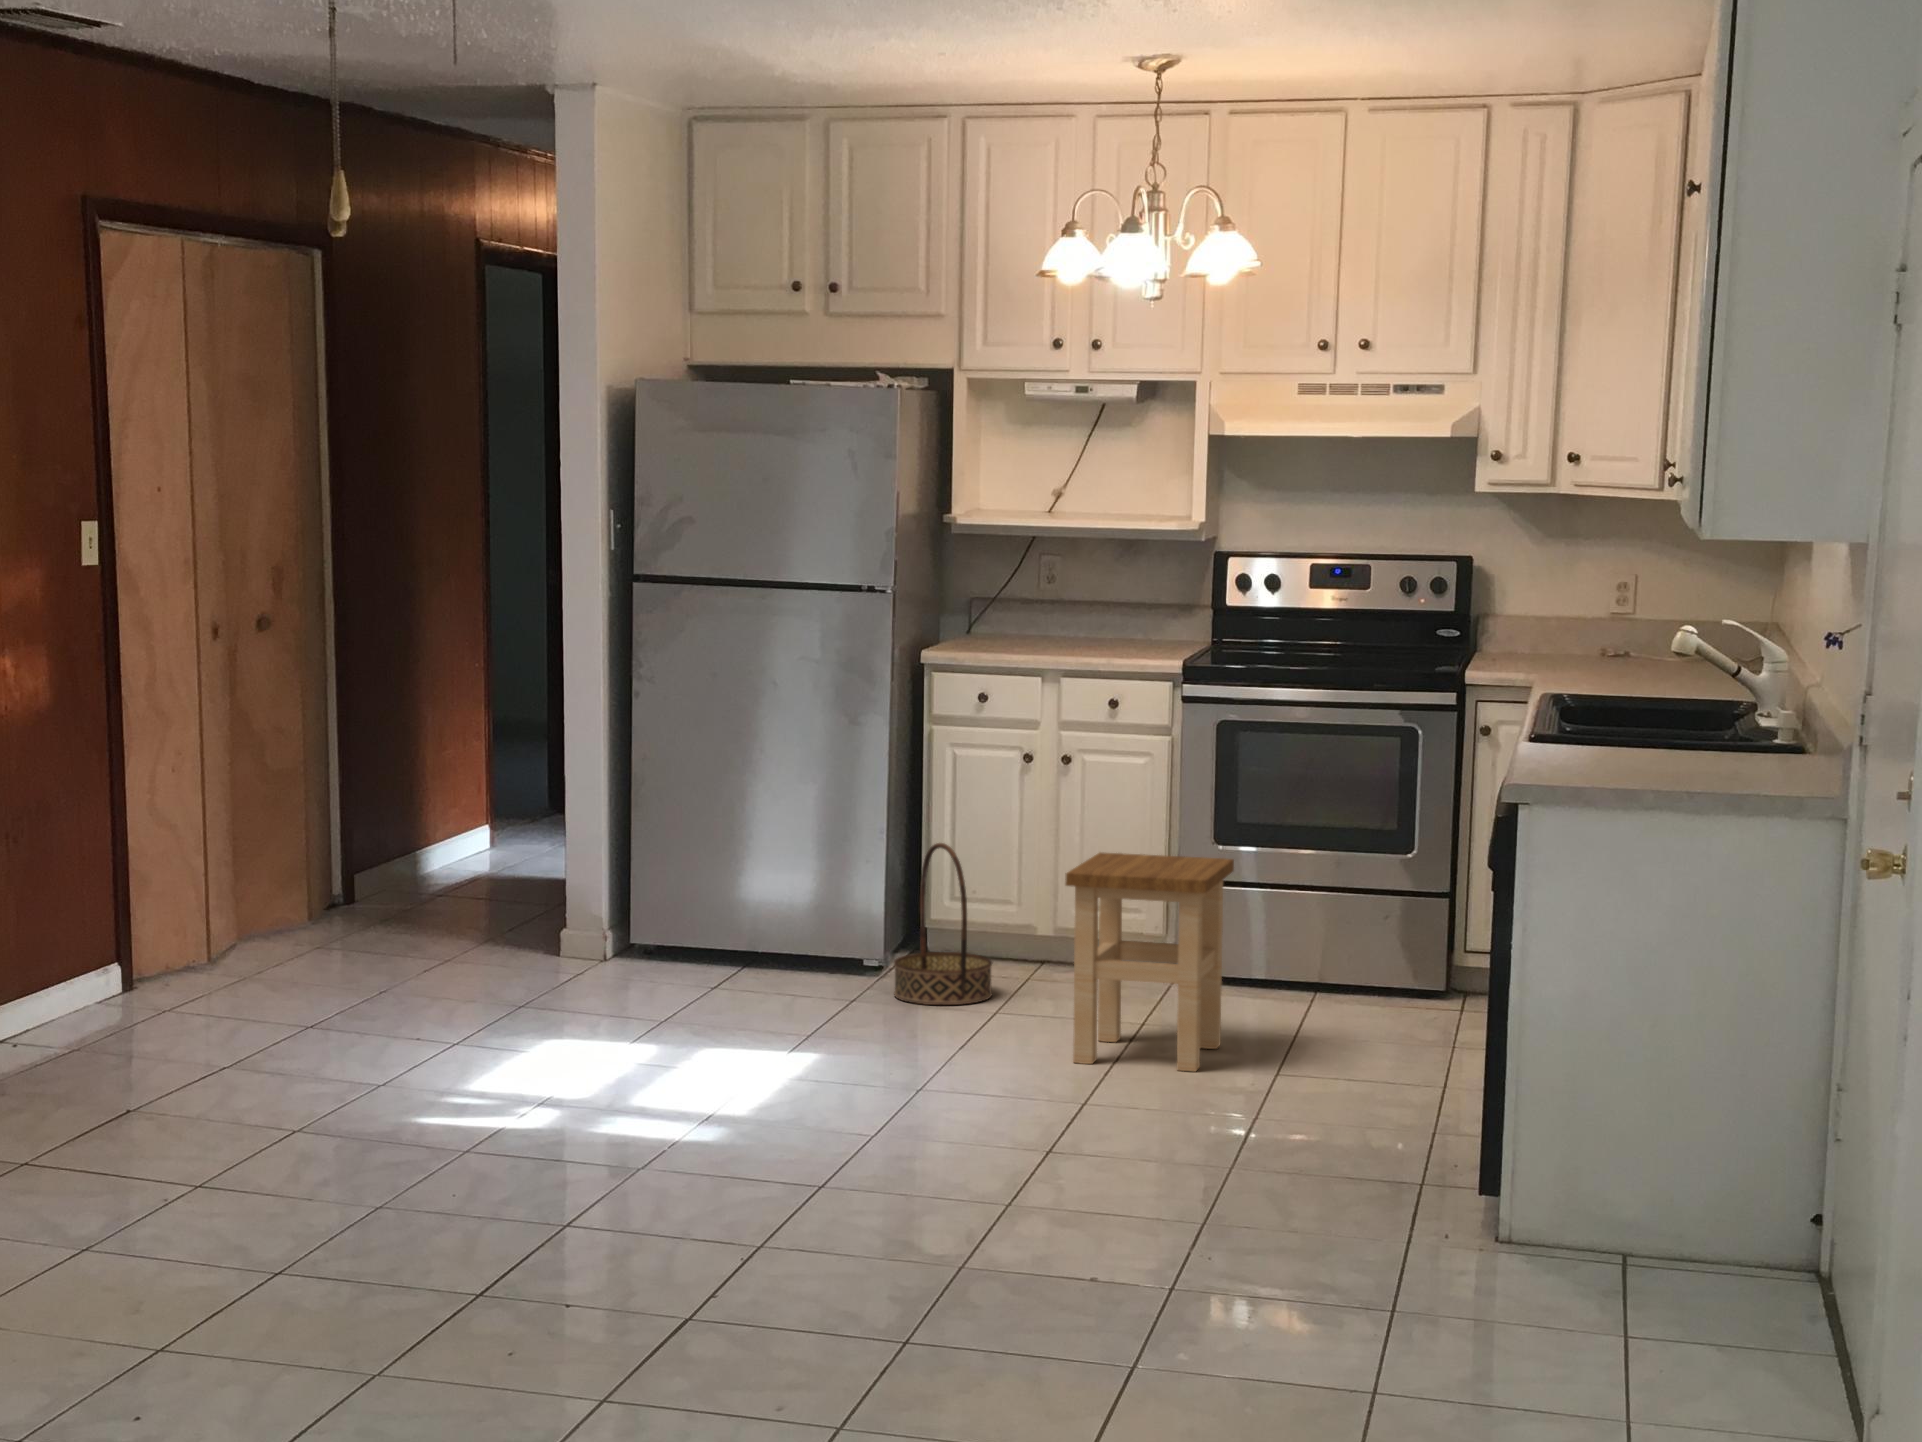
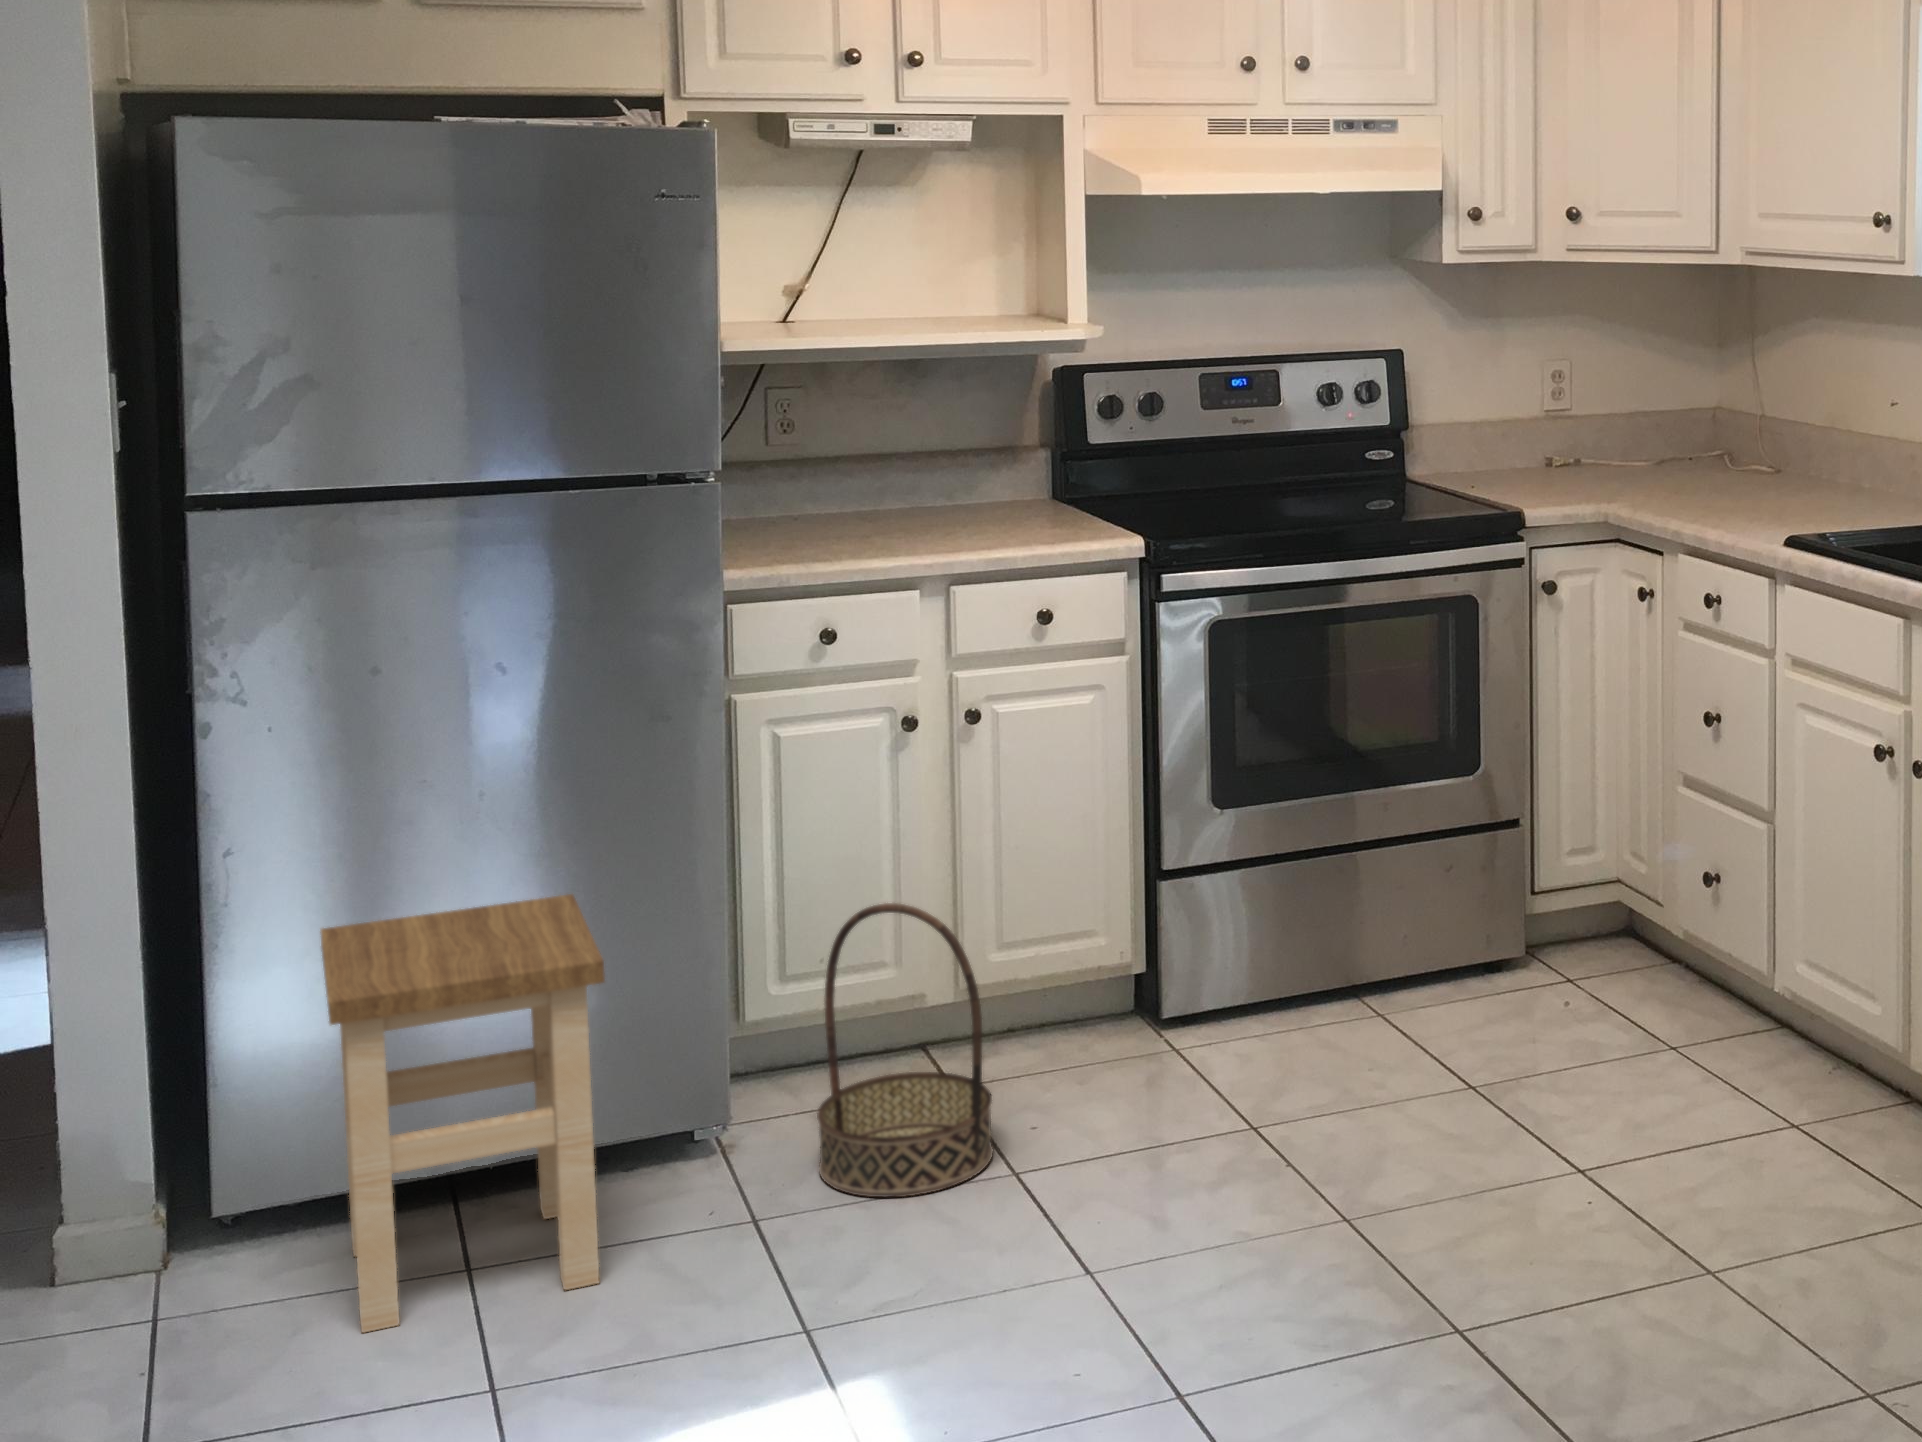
stool: present [1065,852,1234,1071] -> present [320,894,605,1333]

